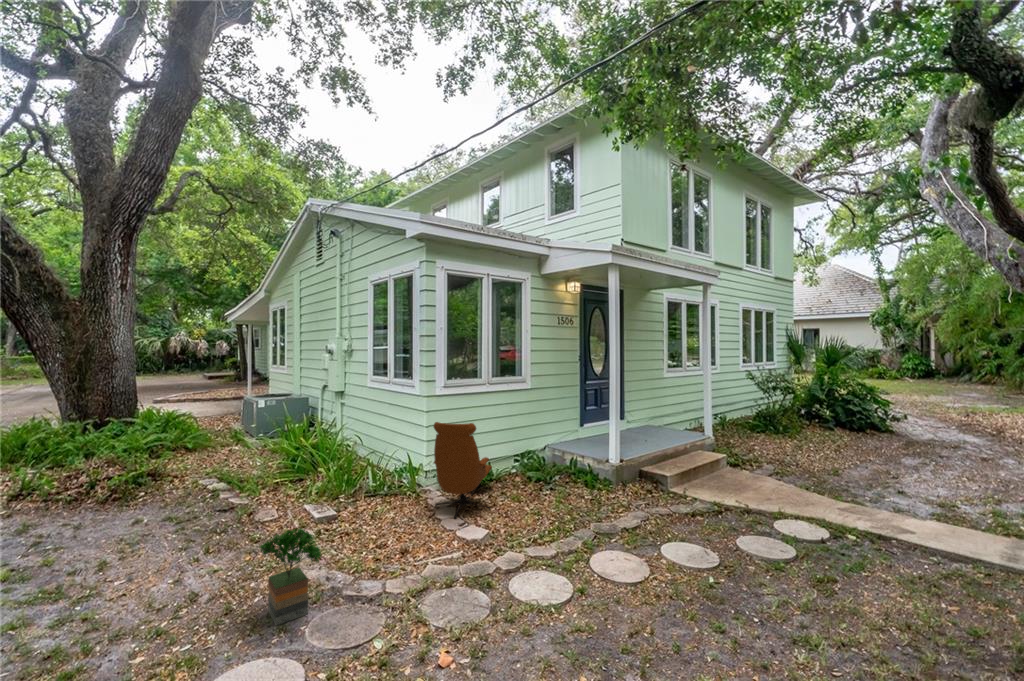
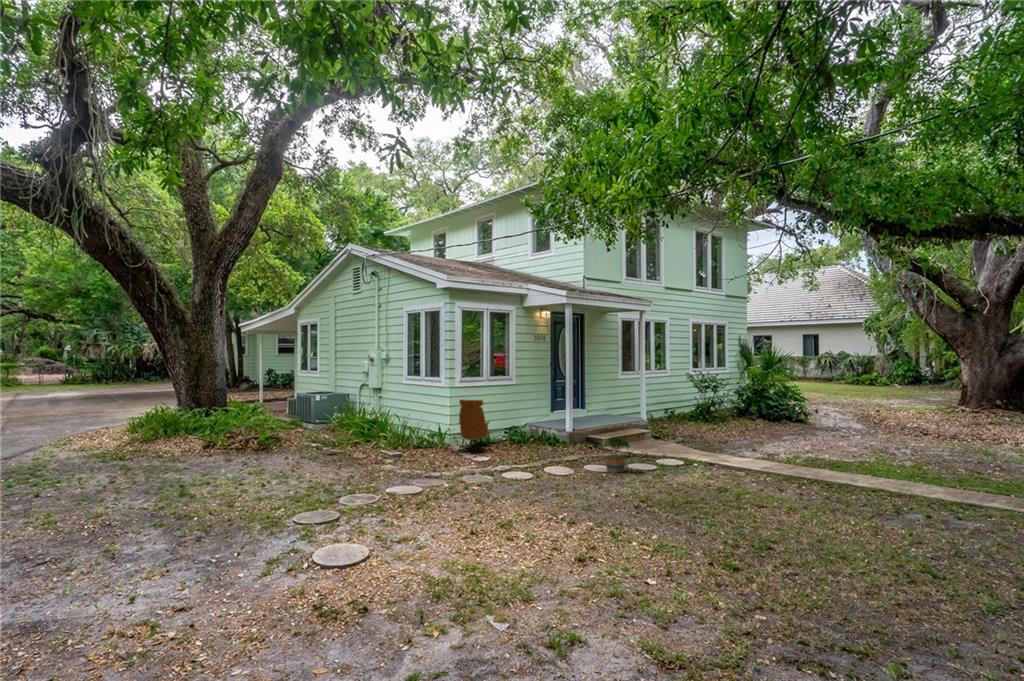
potted tree: present [260,528,321,625] -> present [604,437,629,472]

